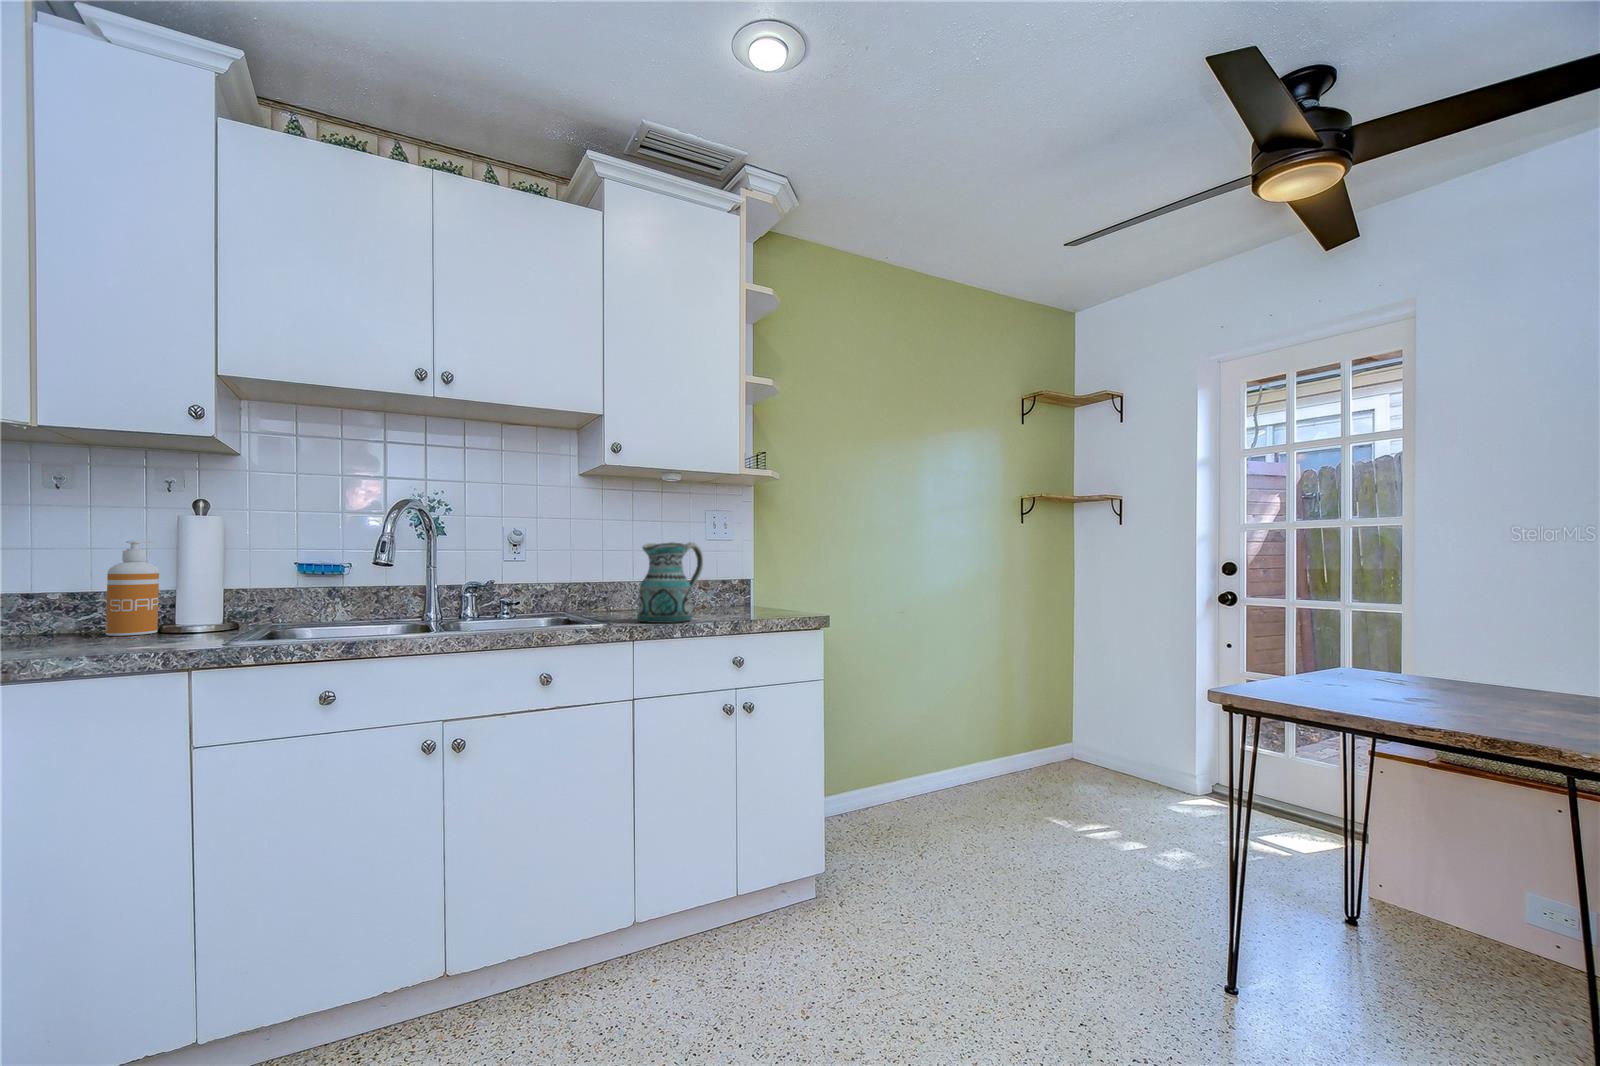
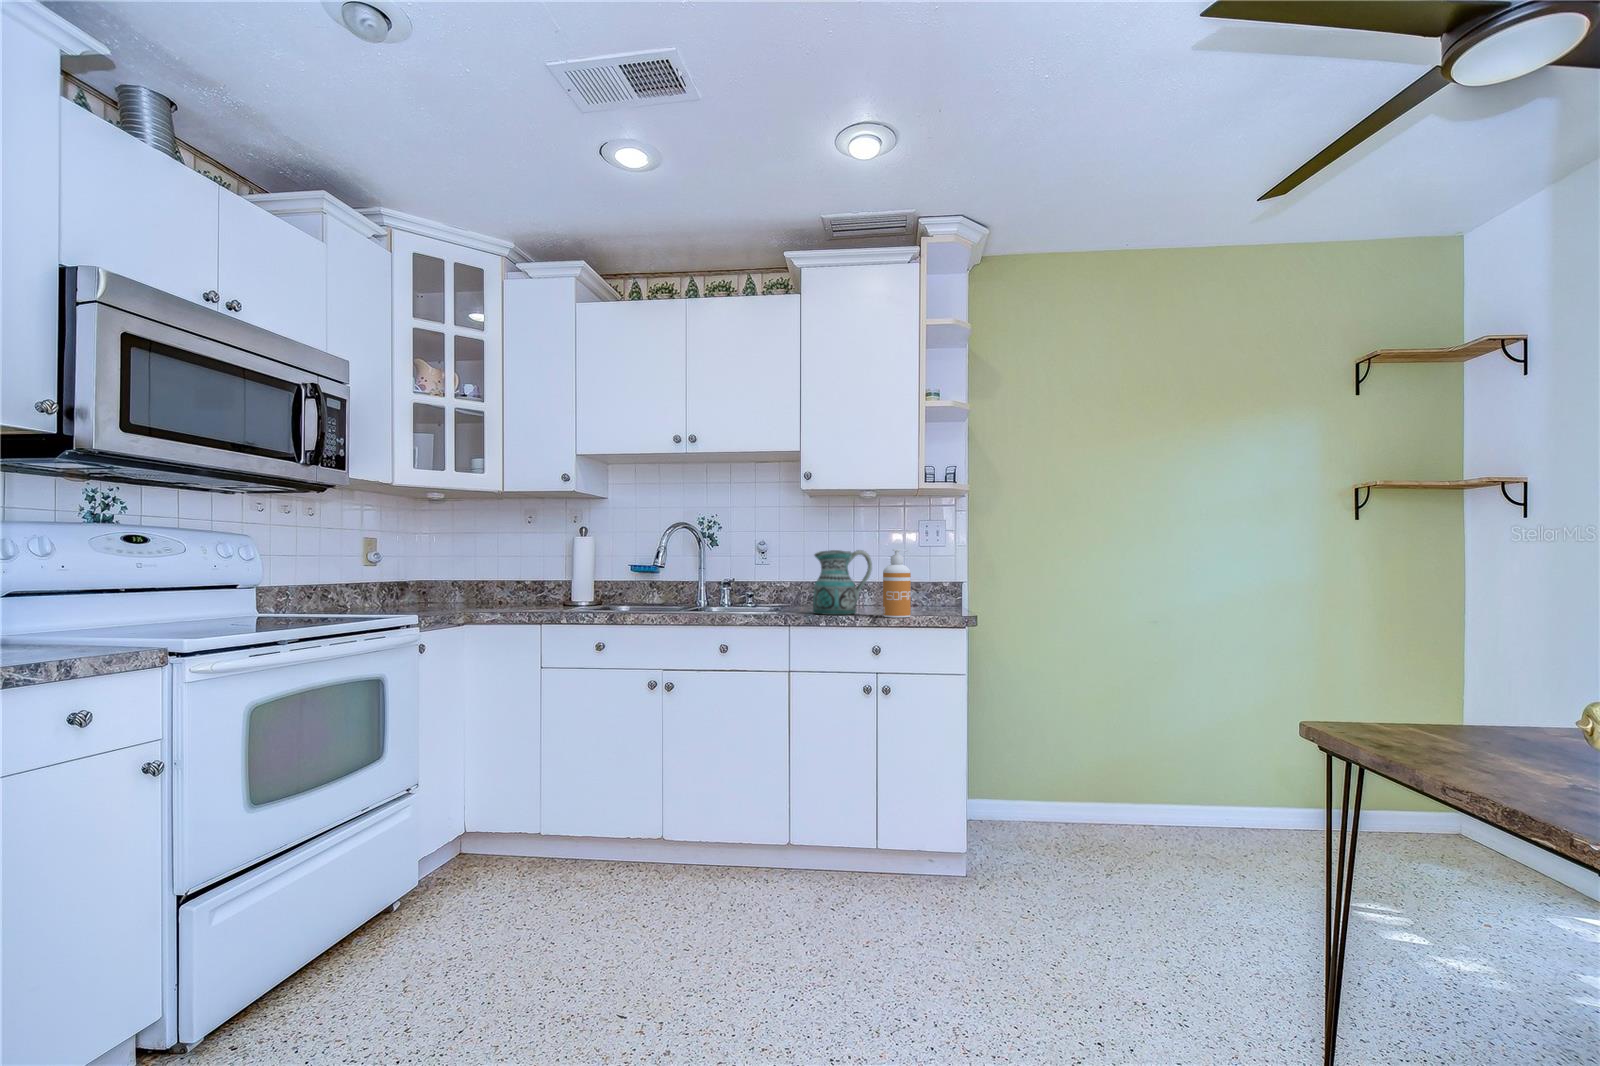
soap dispenser: present [106,541,159,636] -> present [883,549,911,618]

